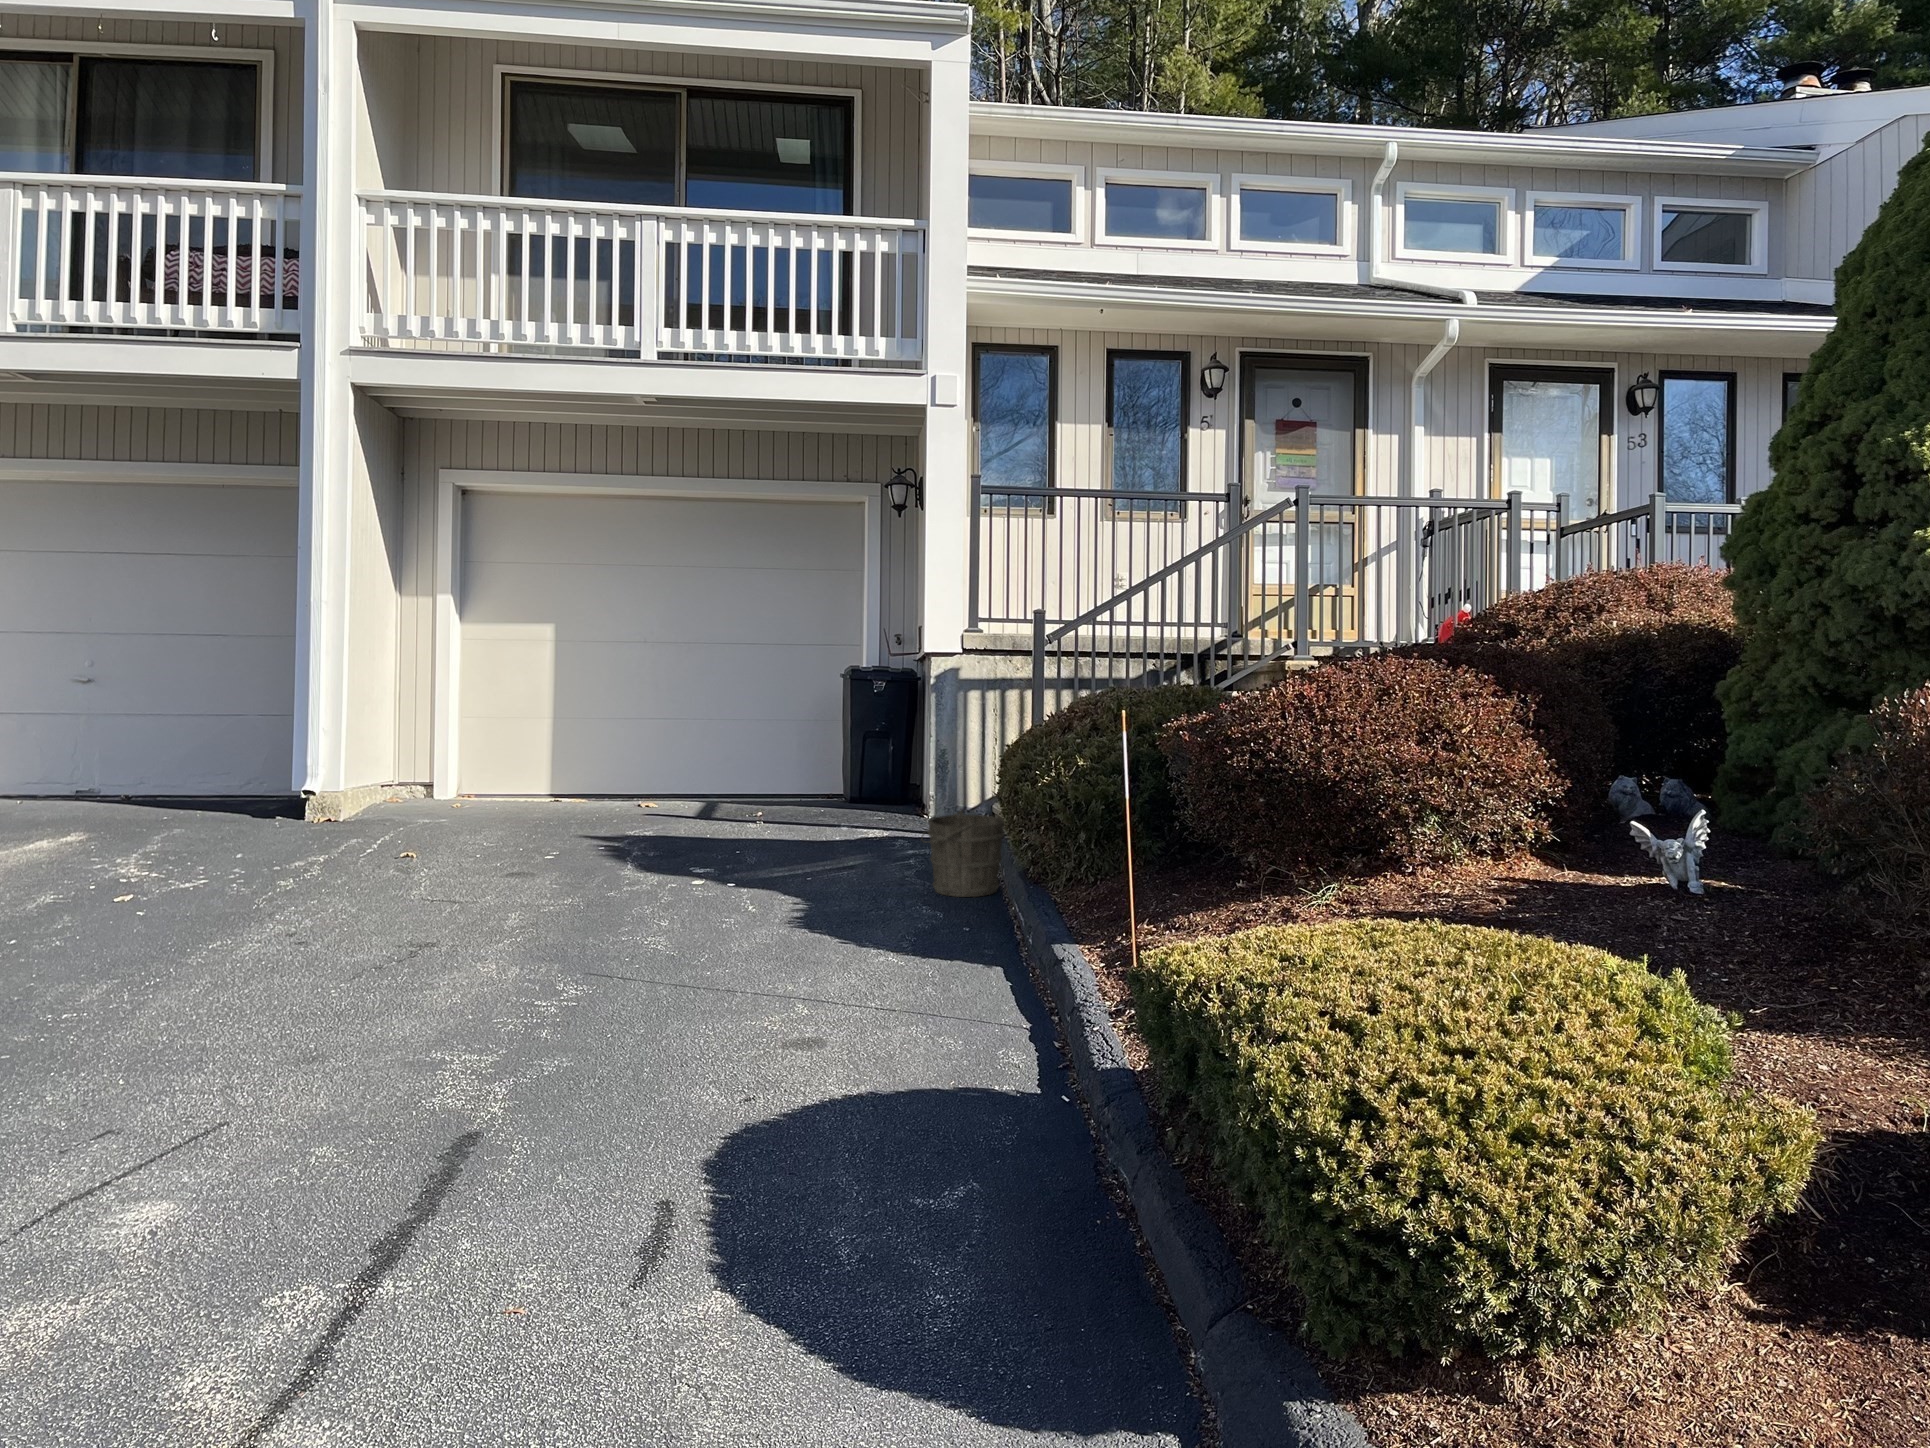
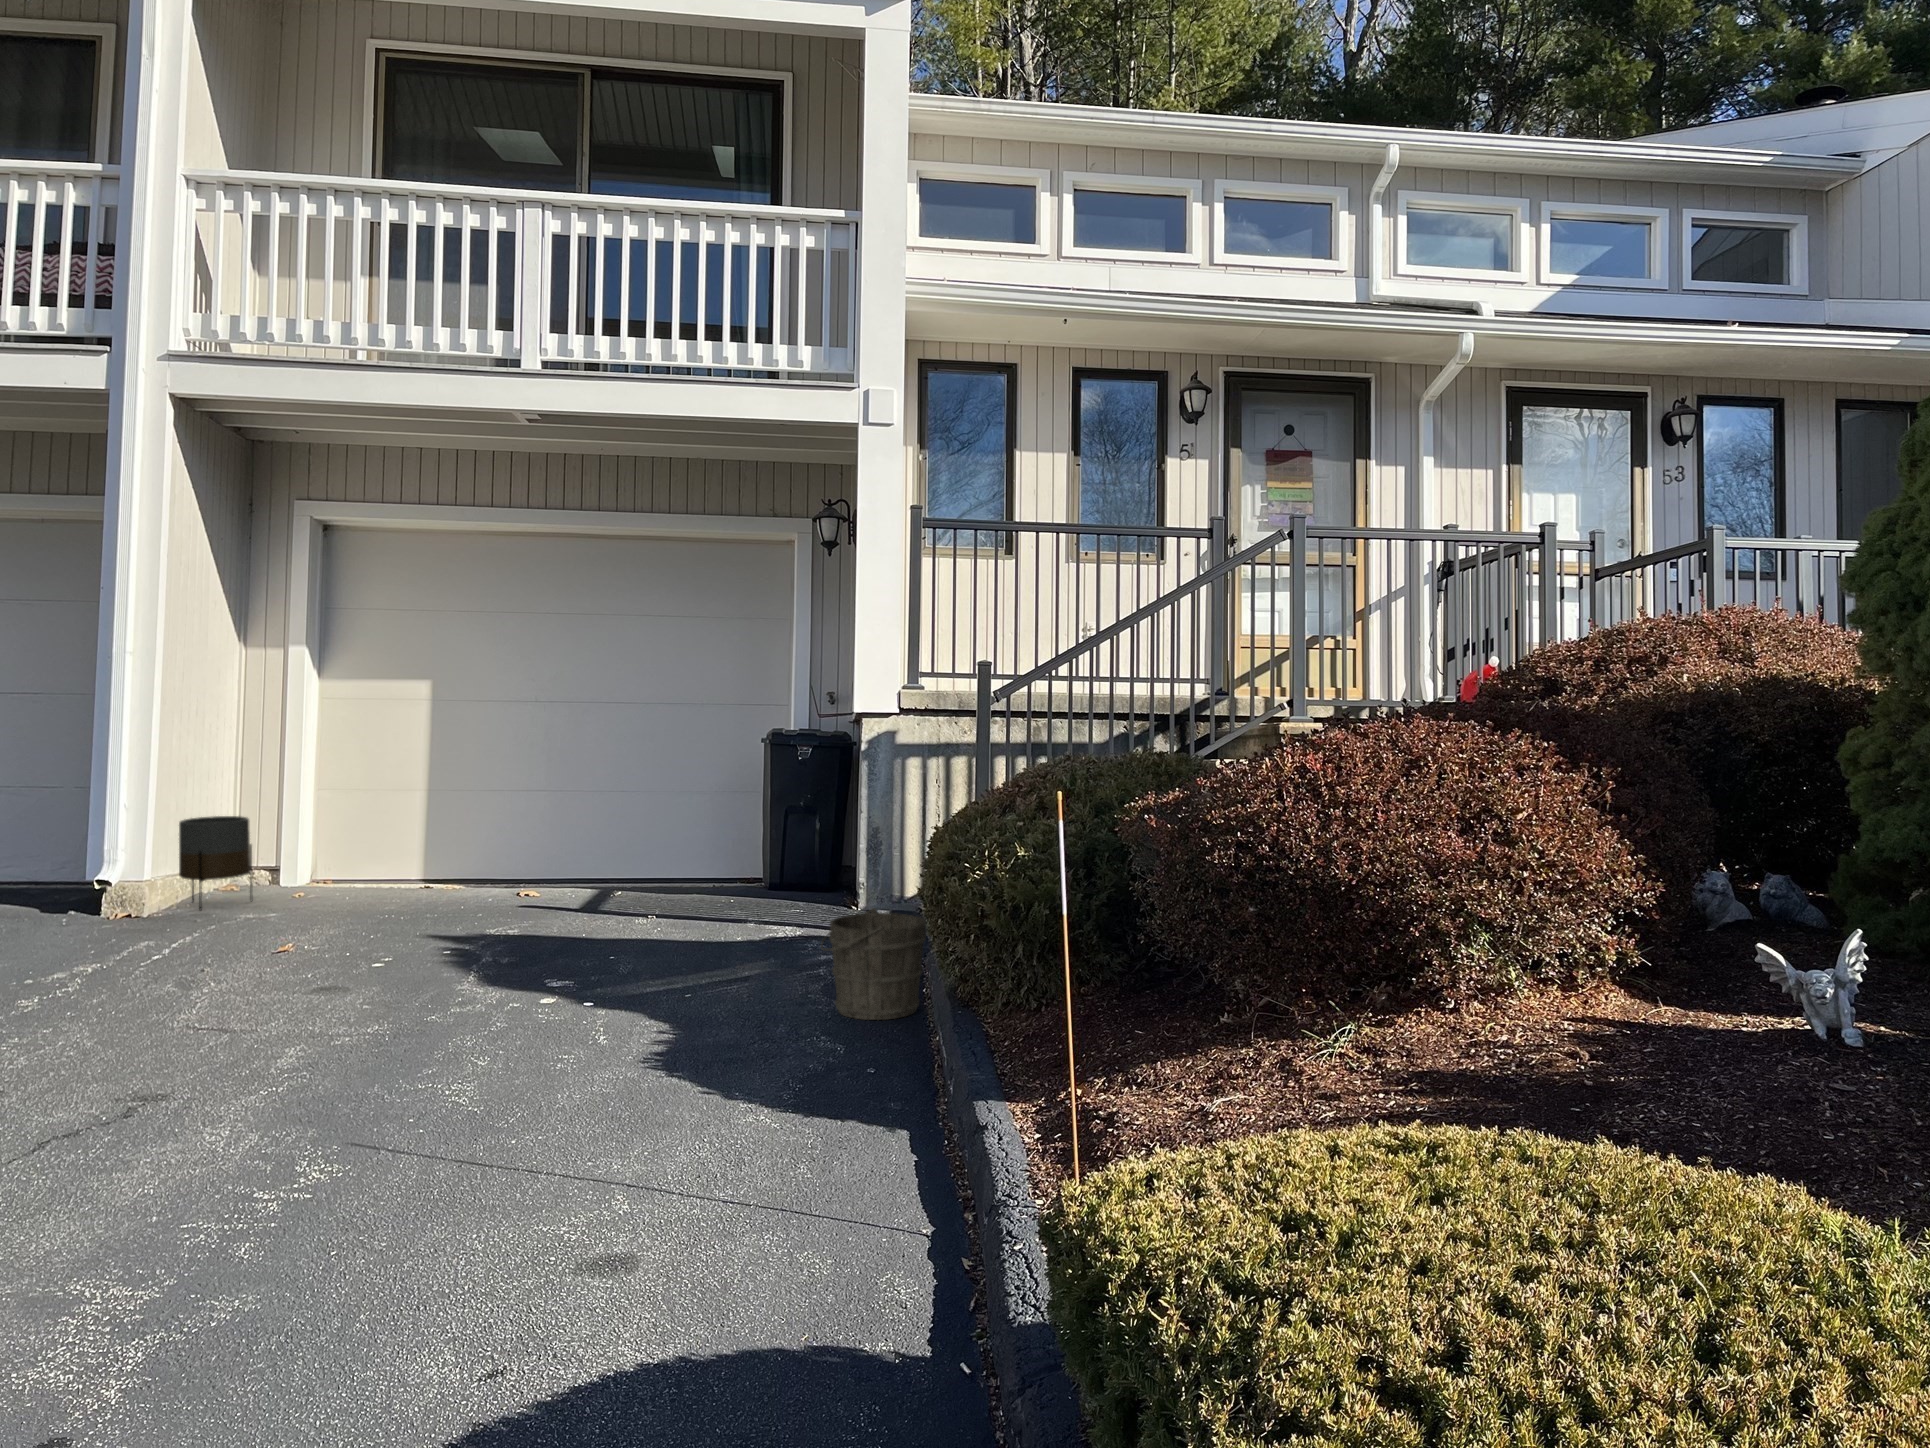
planter: none [363,741,422,819] -> present [179,816,252,910]

